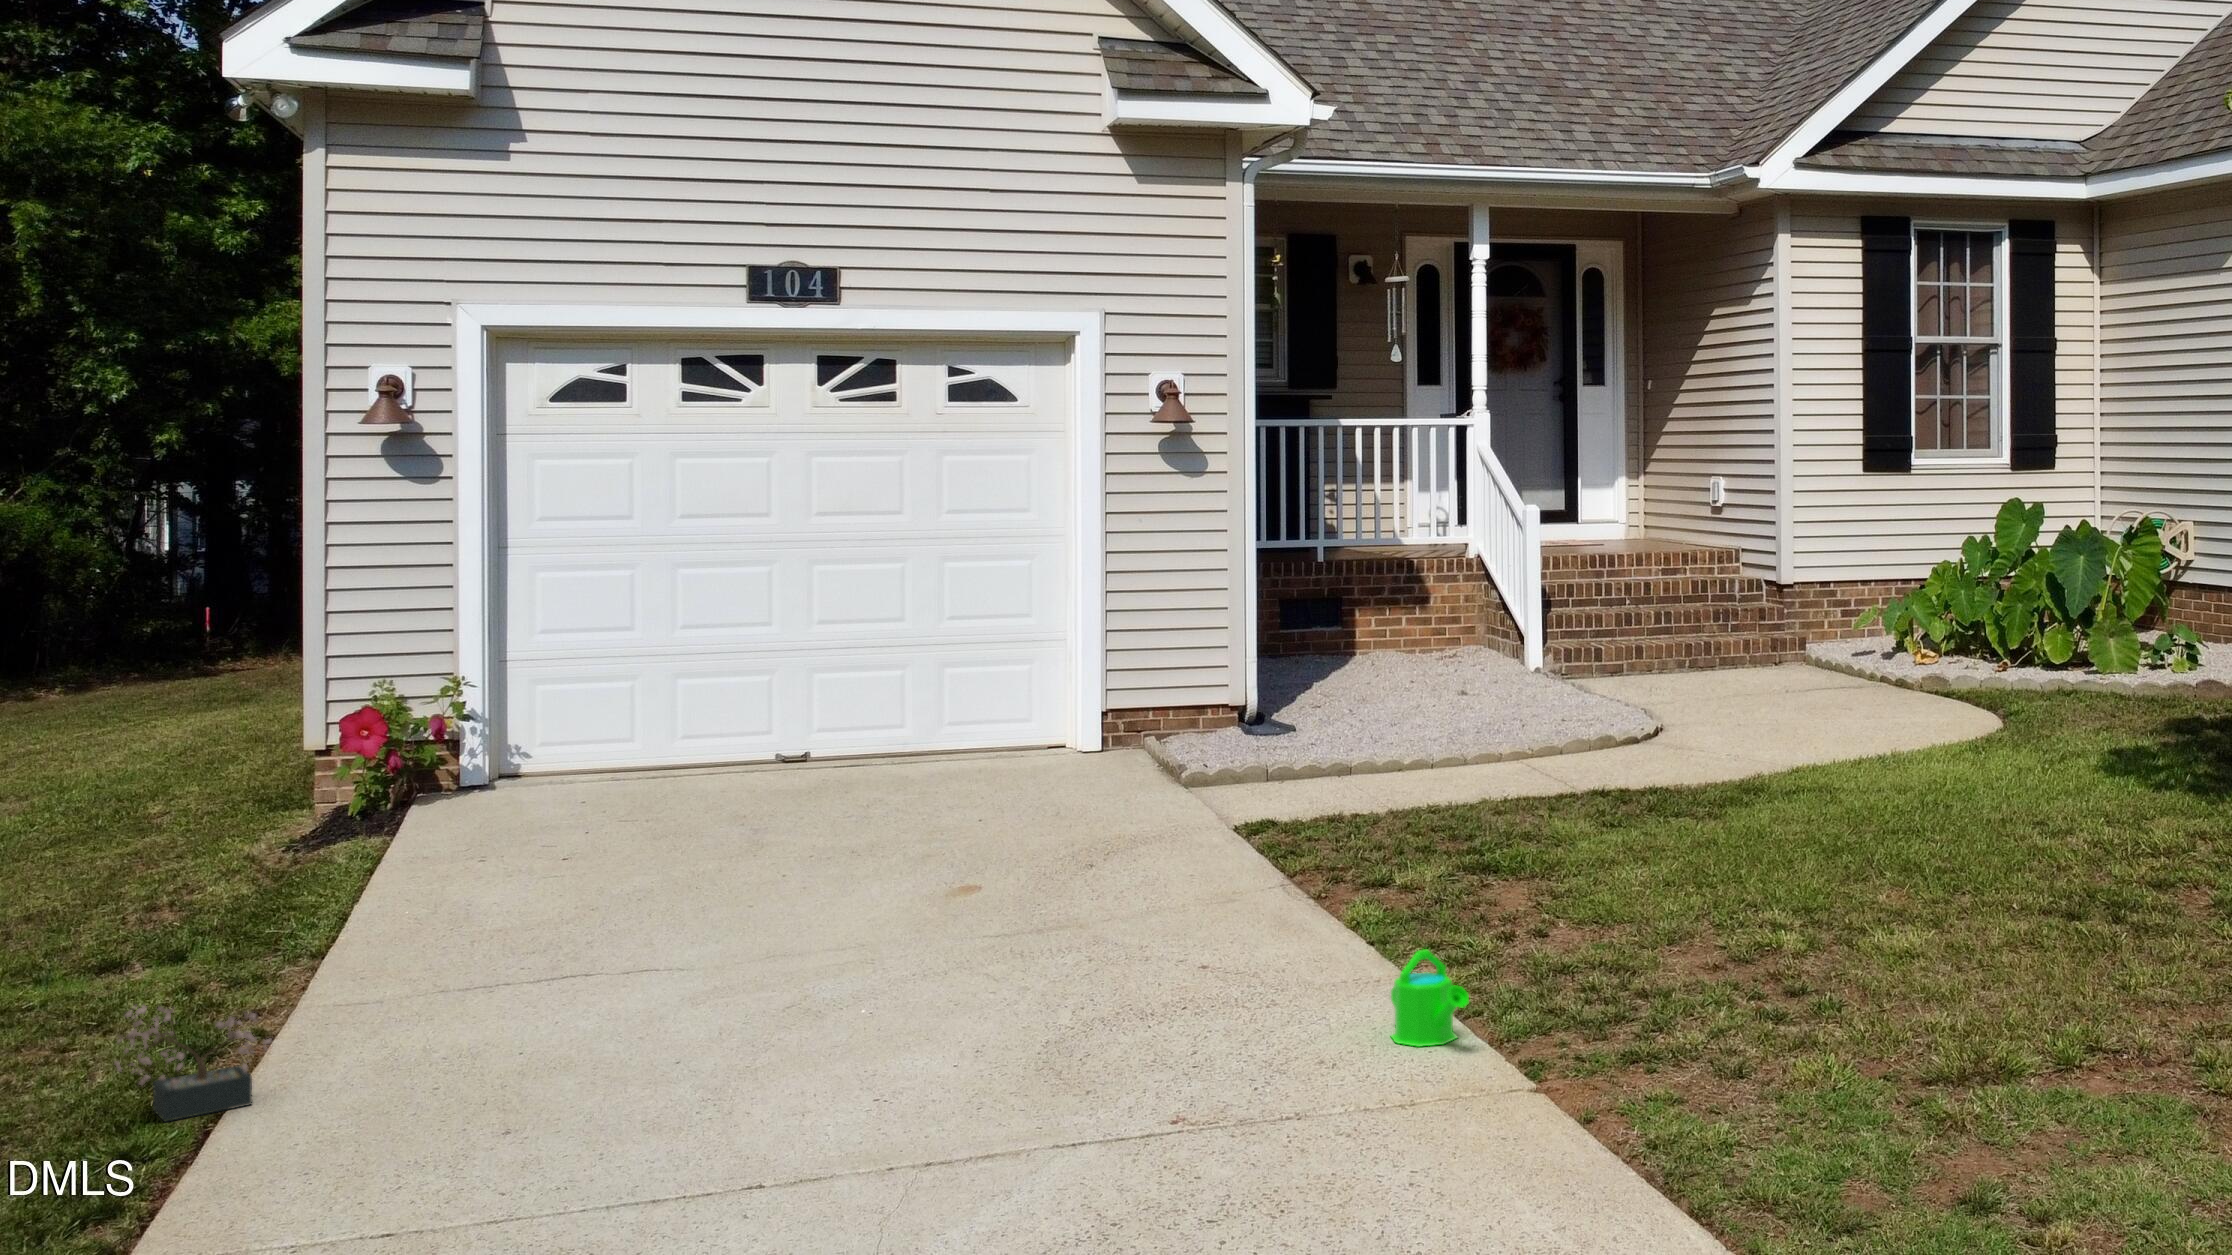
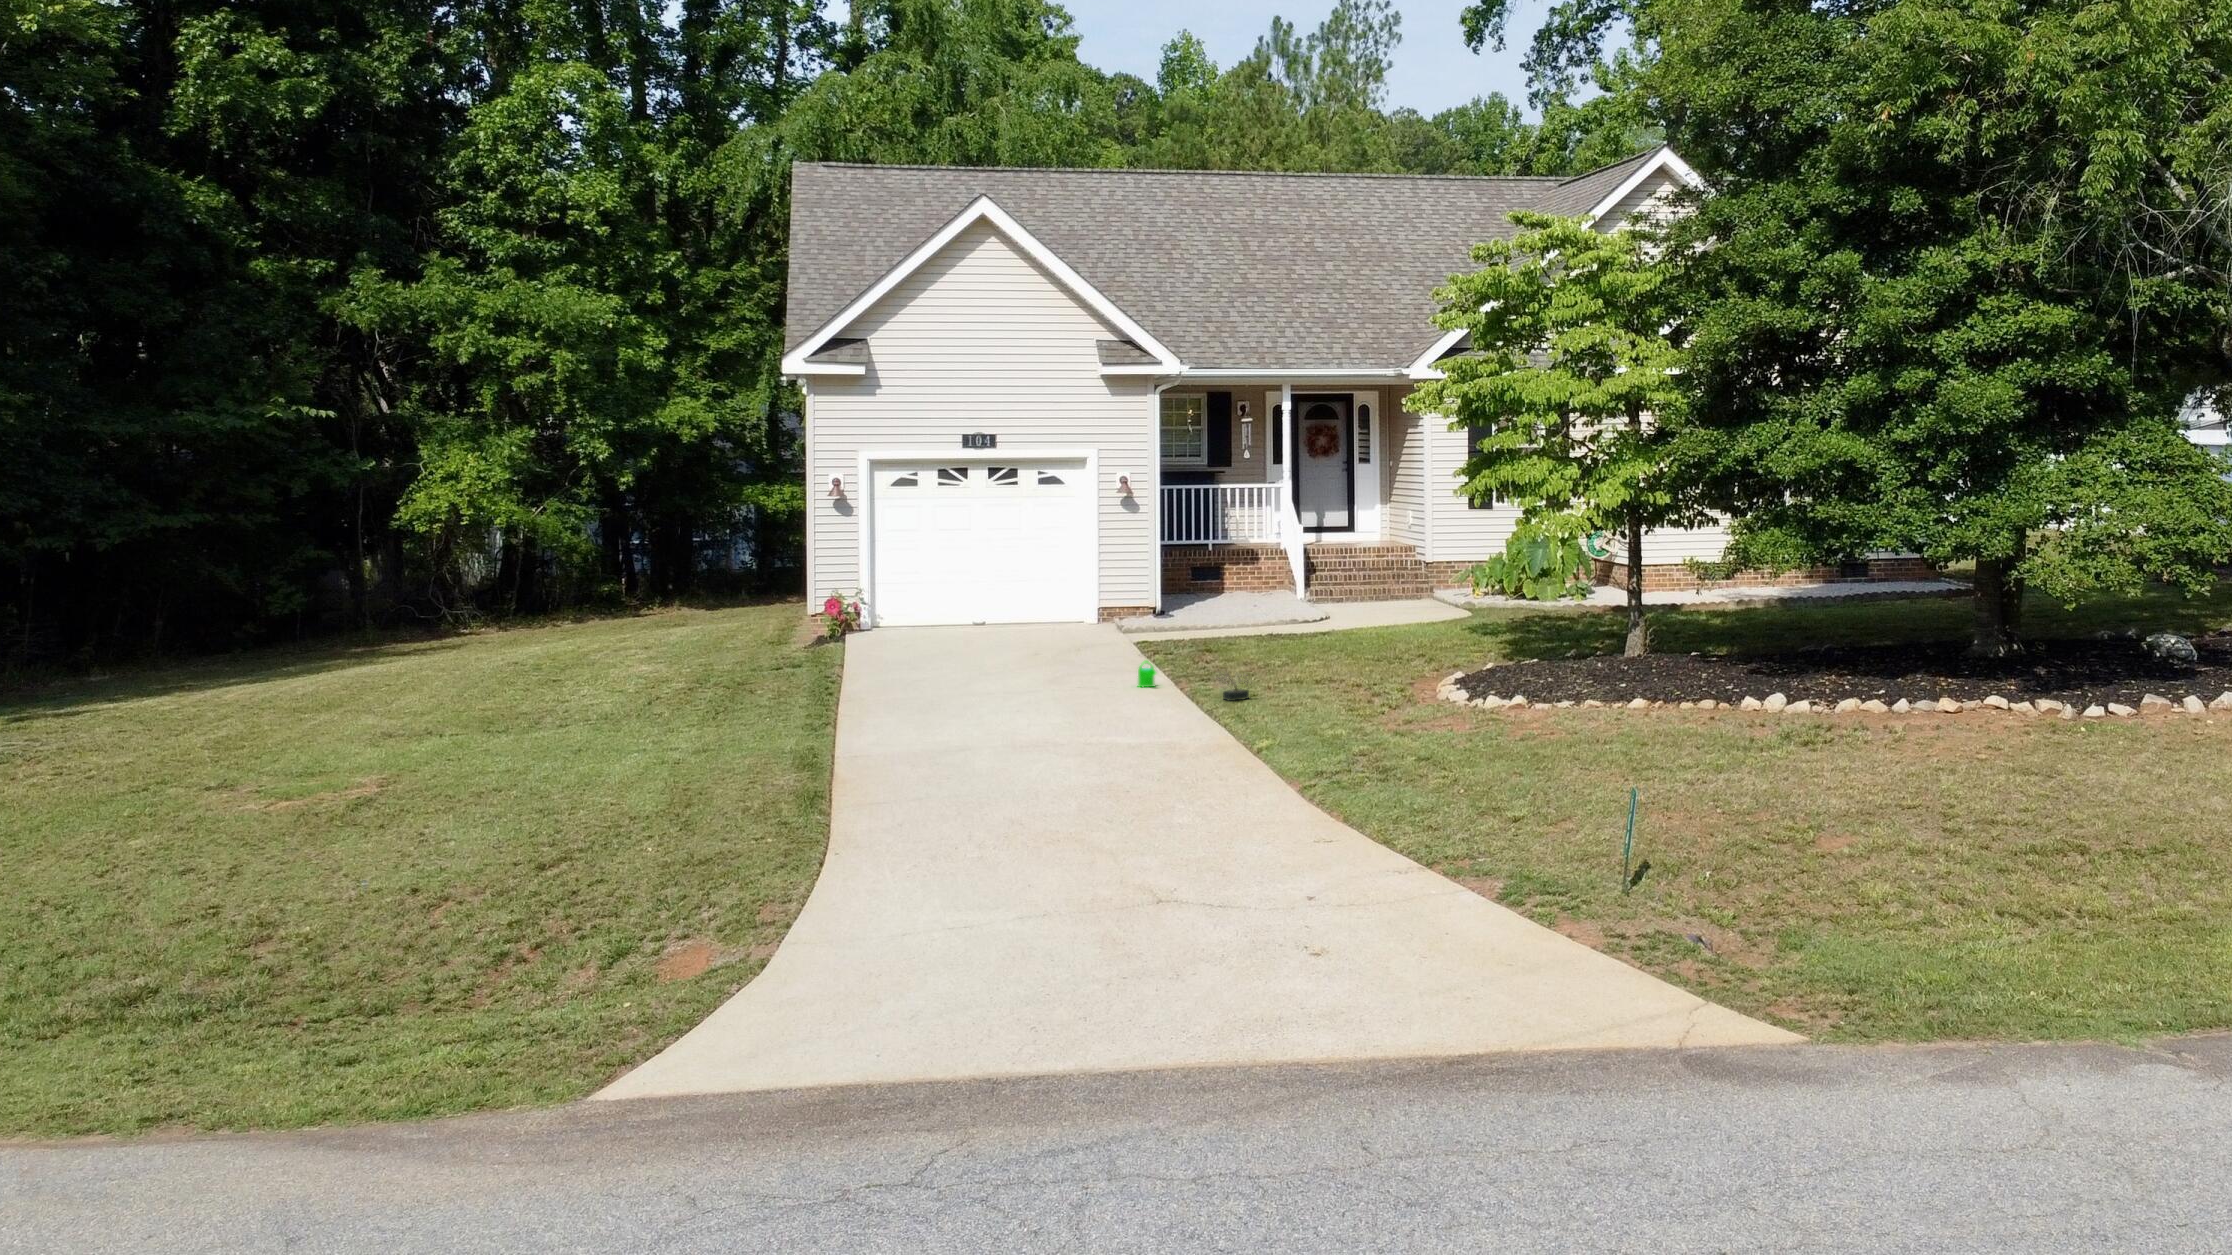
decorative plant: present [115,1005,271,1121] -> present [1218,672,1249,701]

